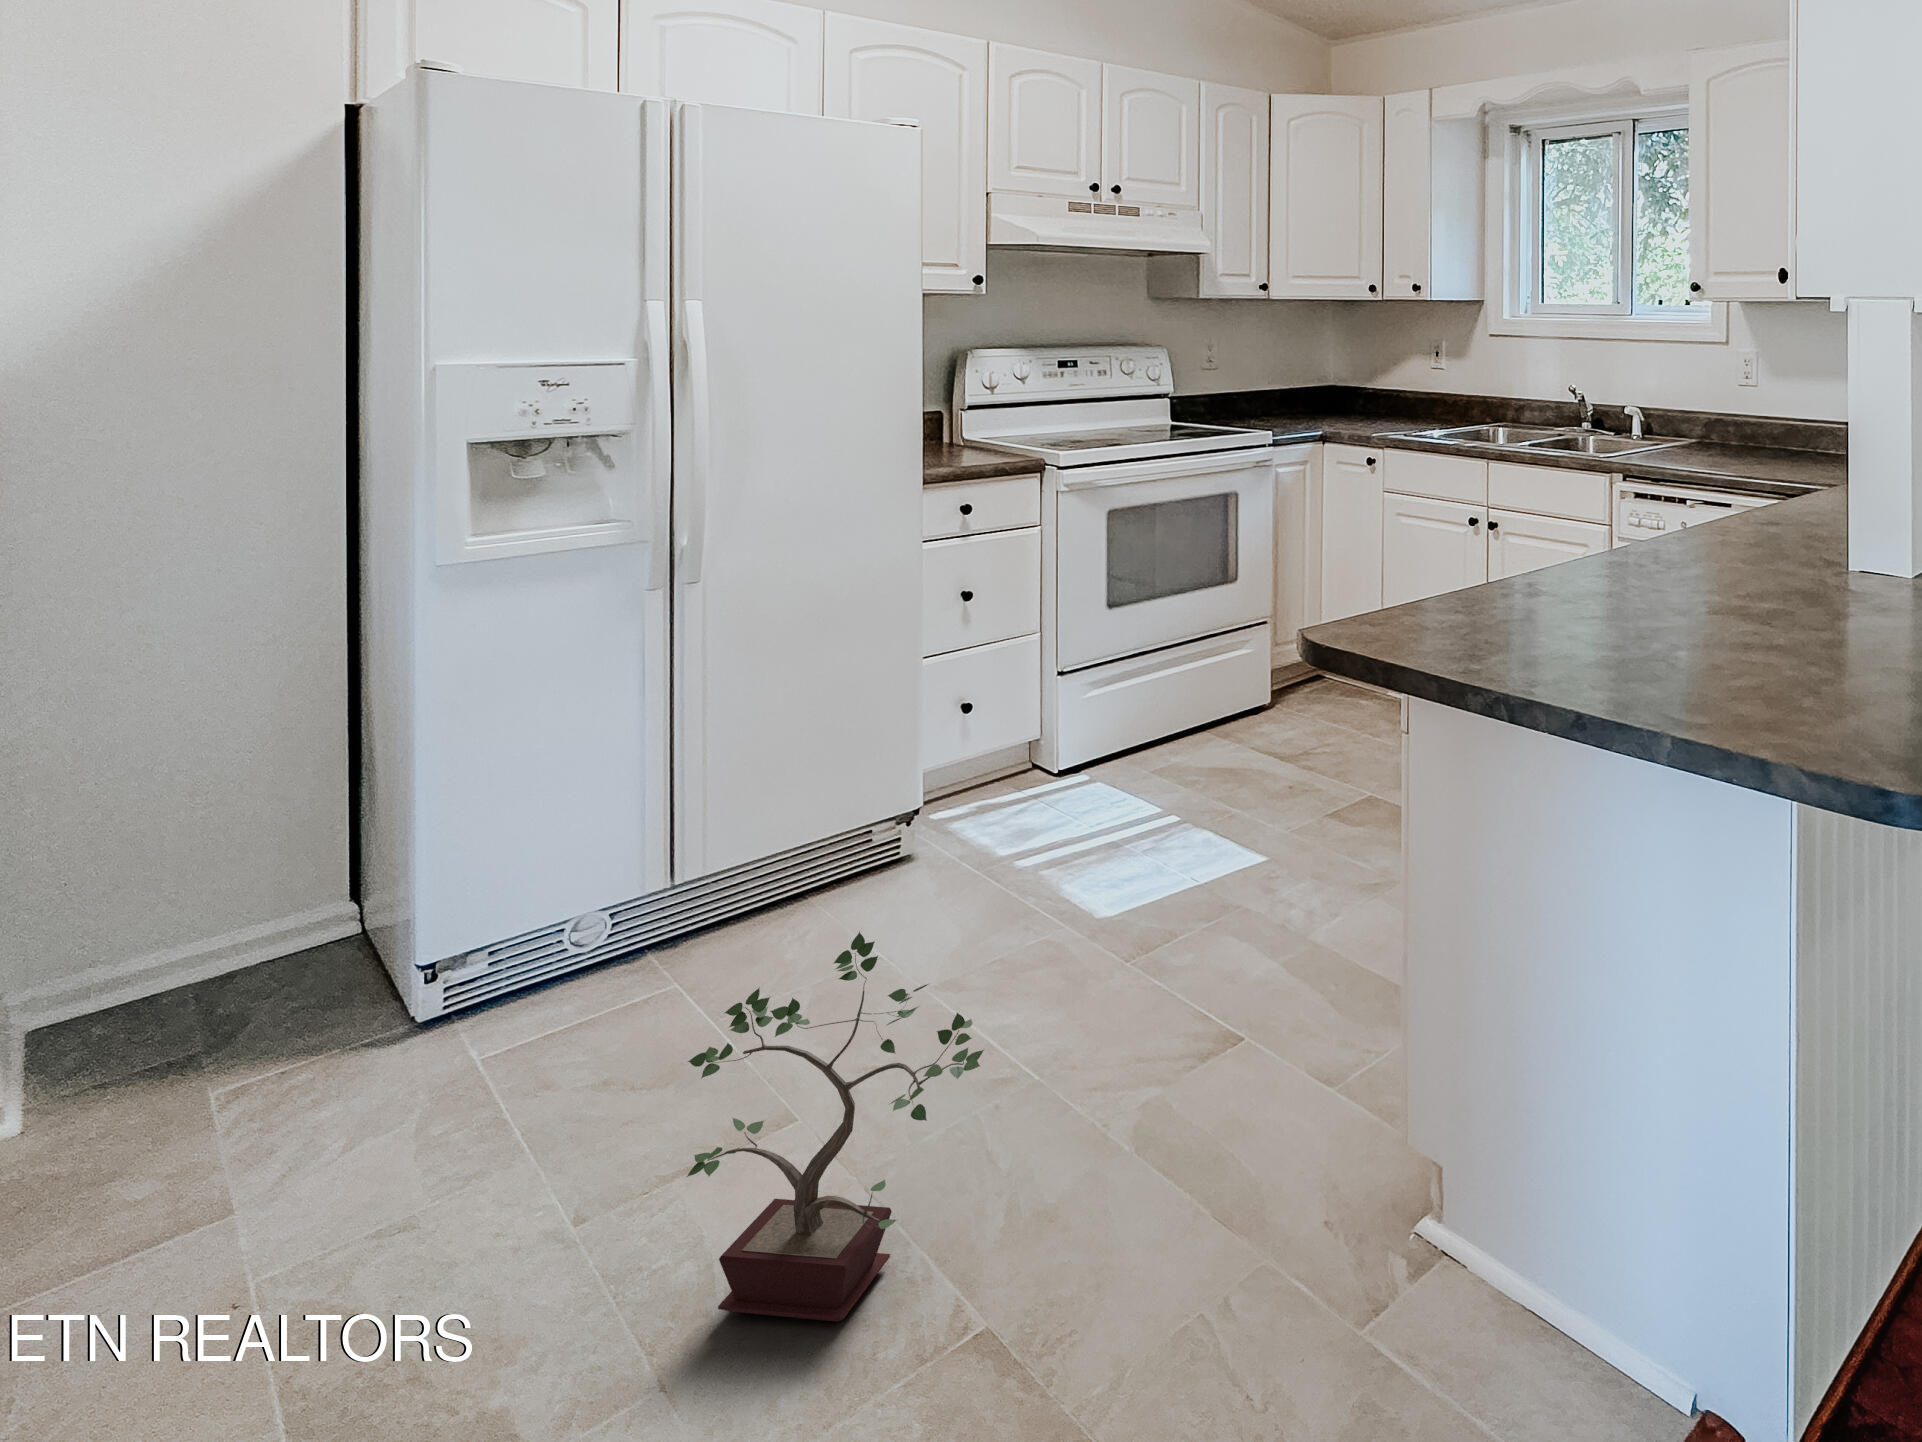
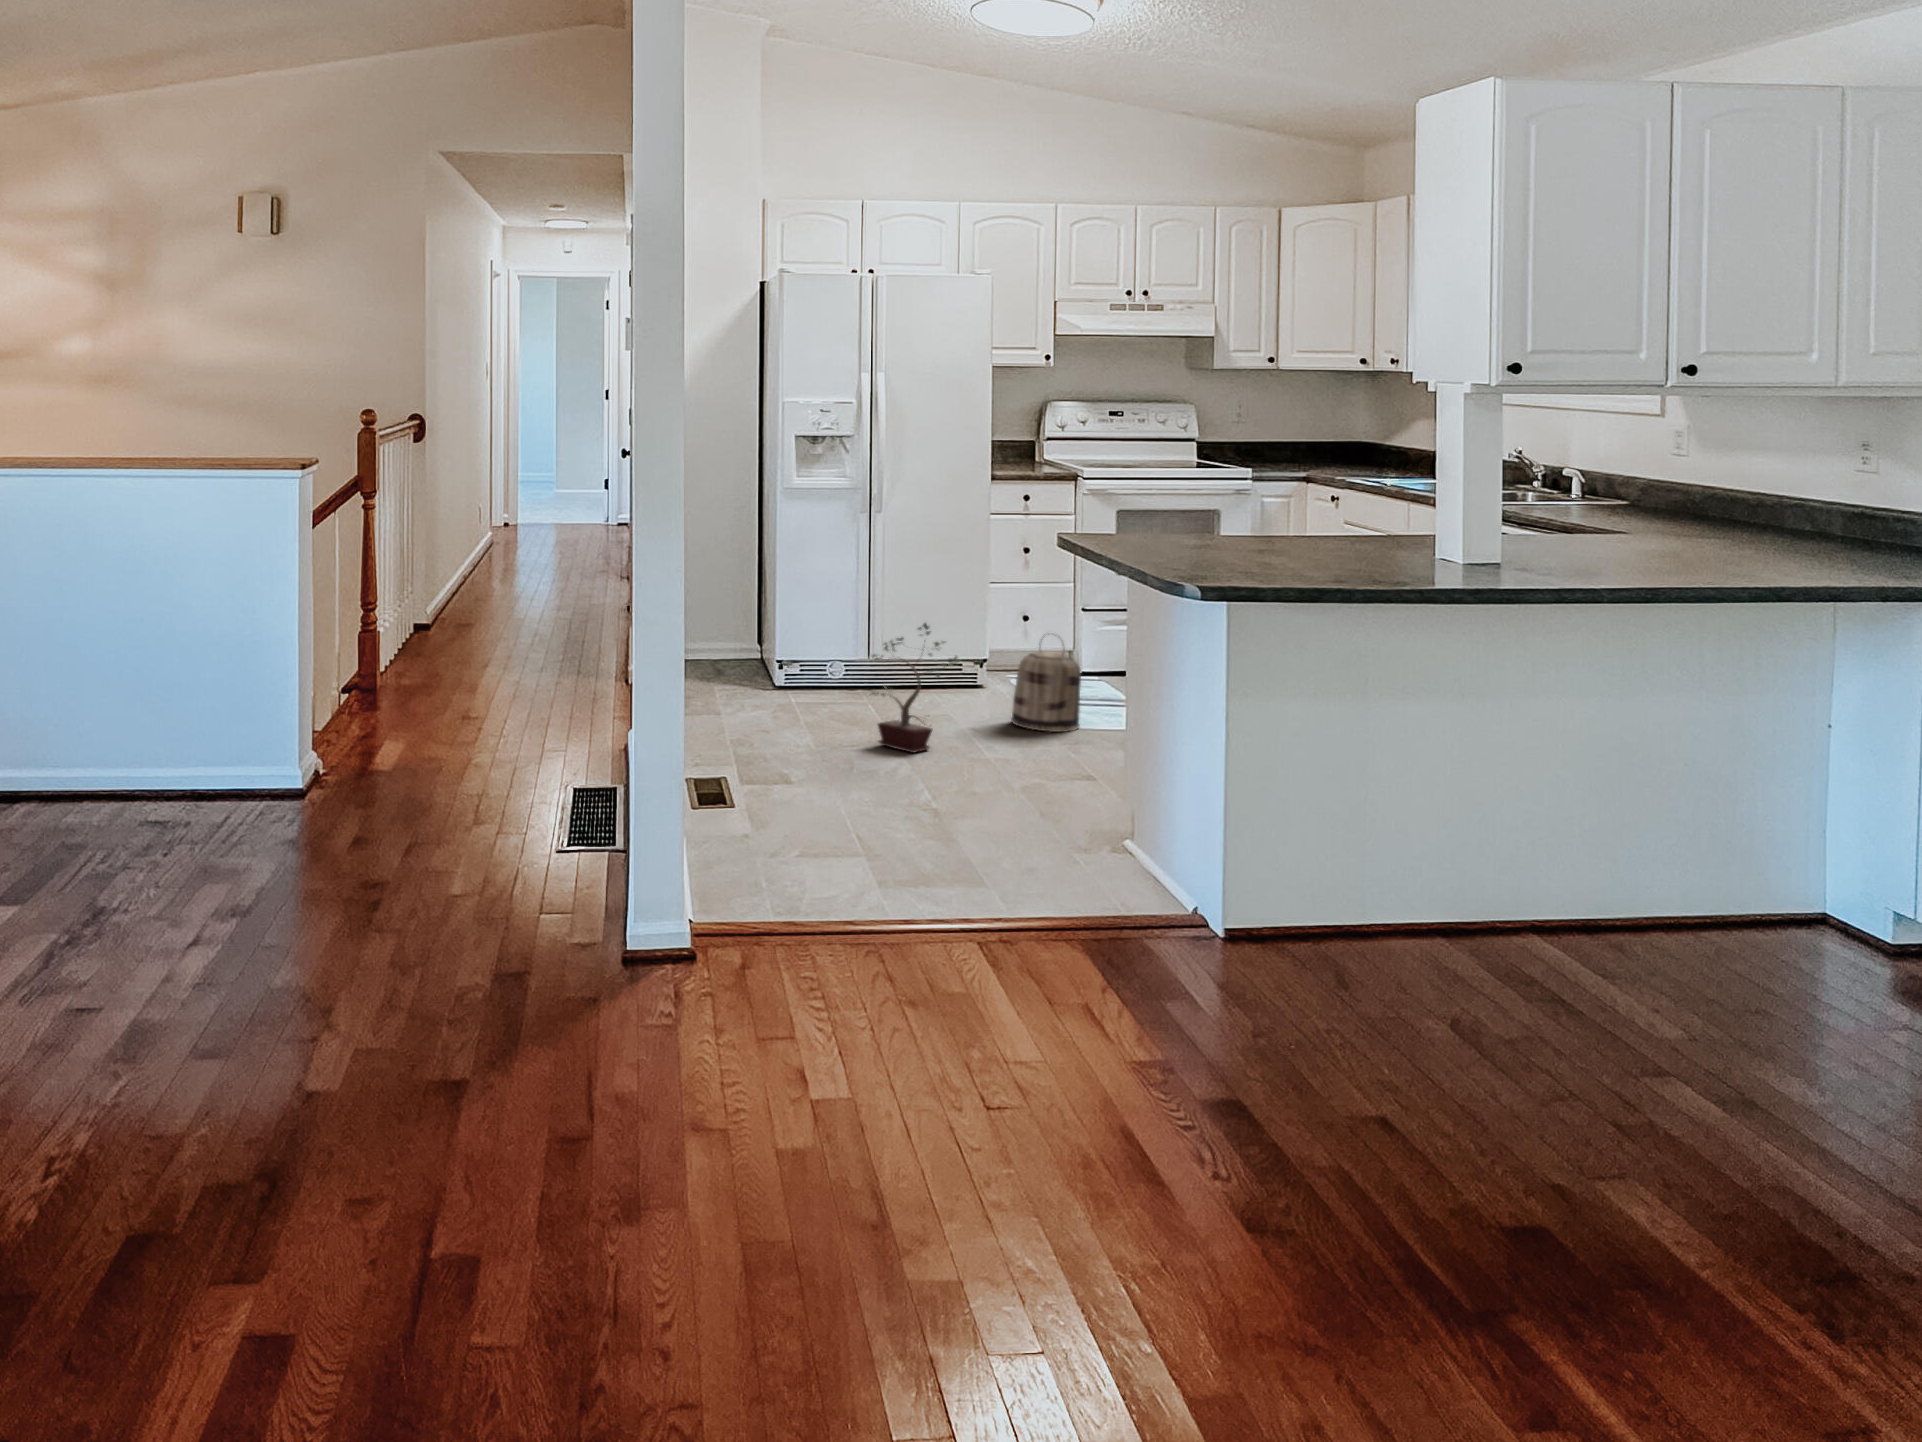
basket: none [1029,800,1169,1020] -> present [1011,636,1081,732]

